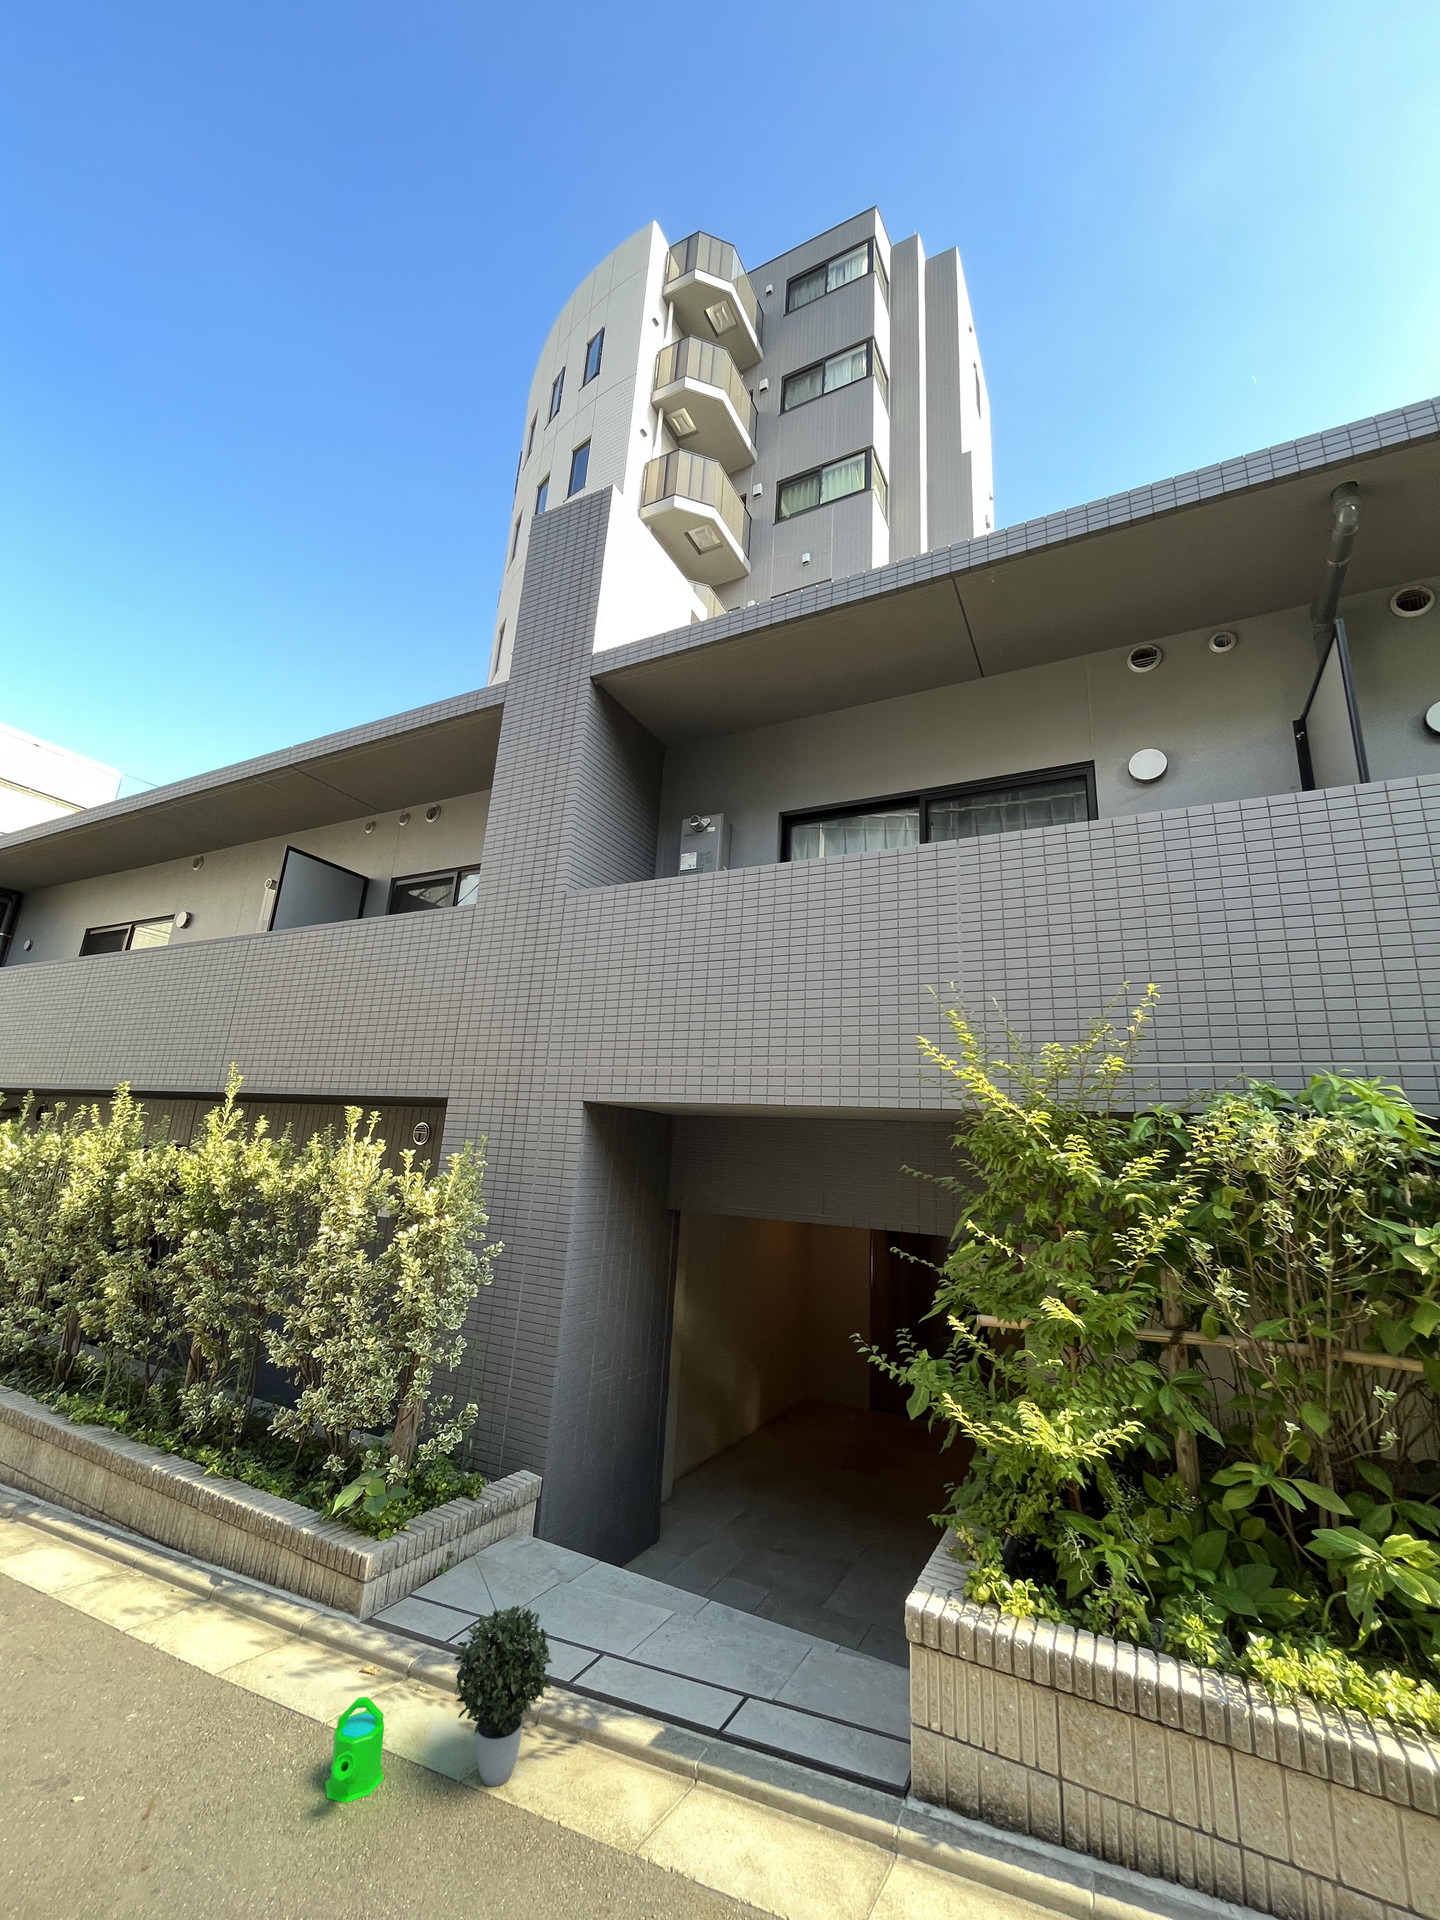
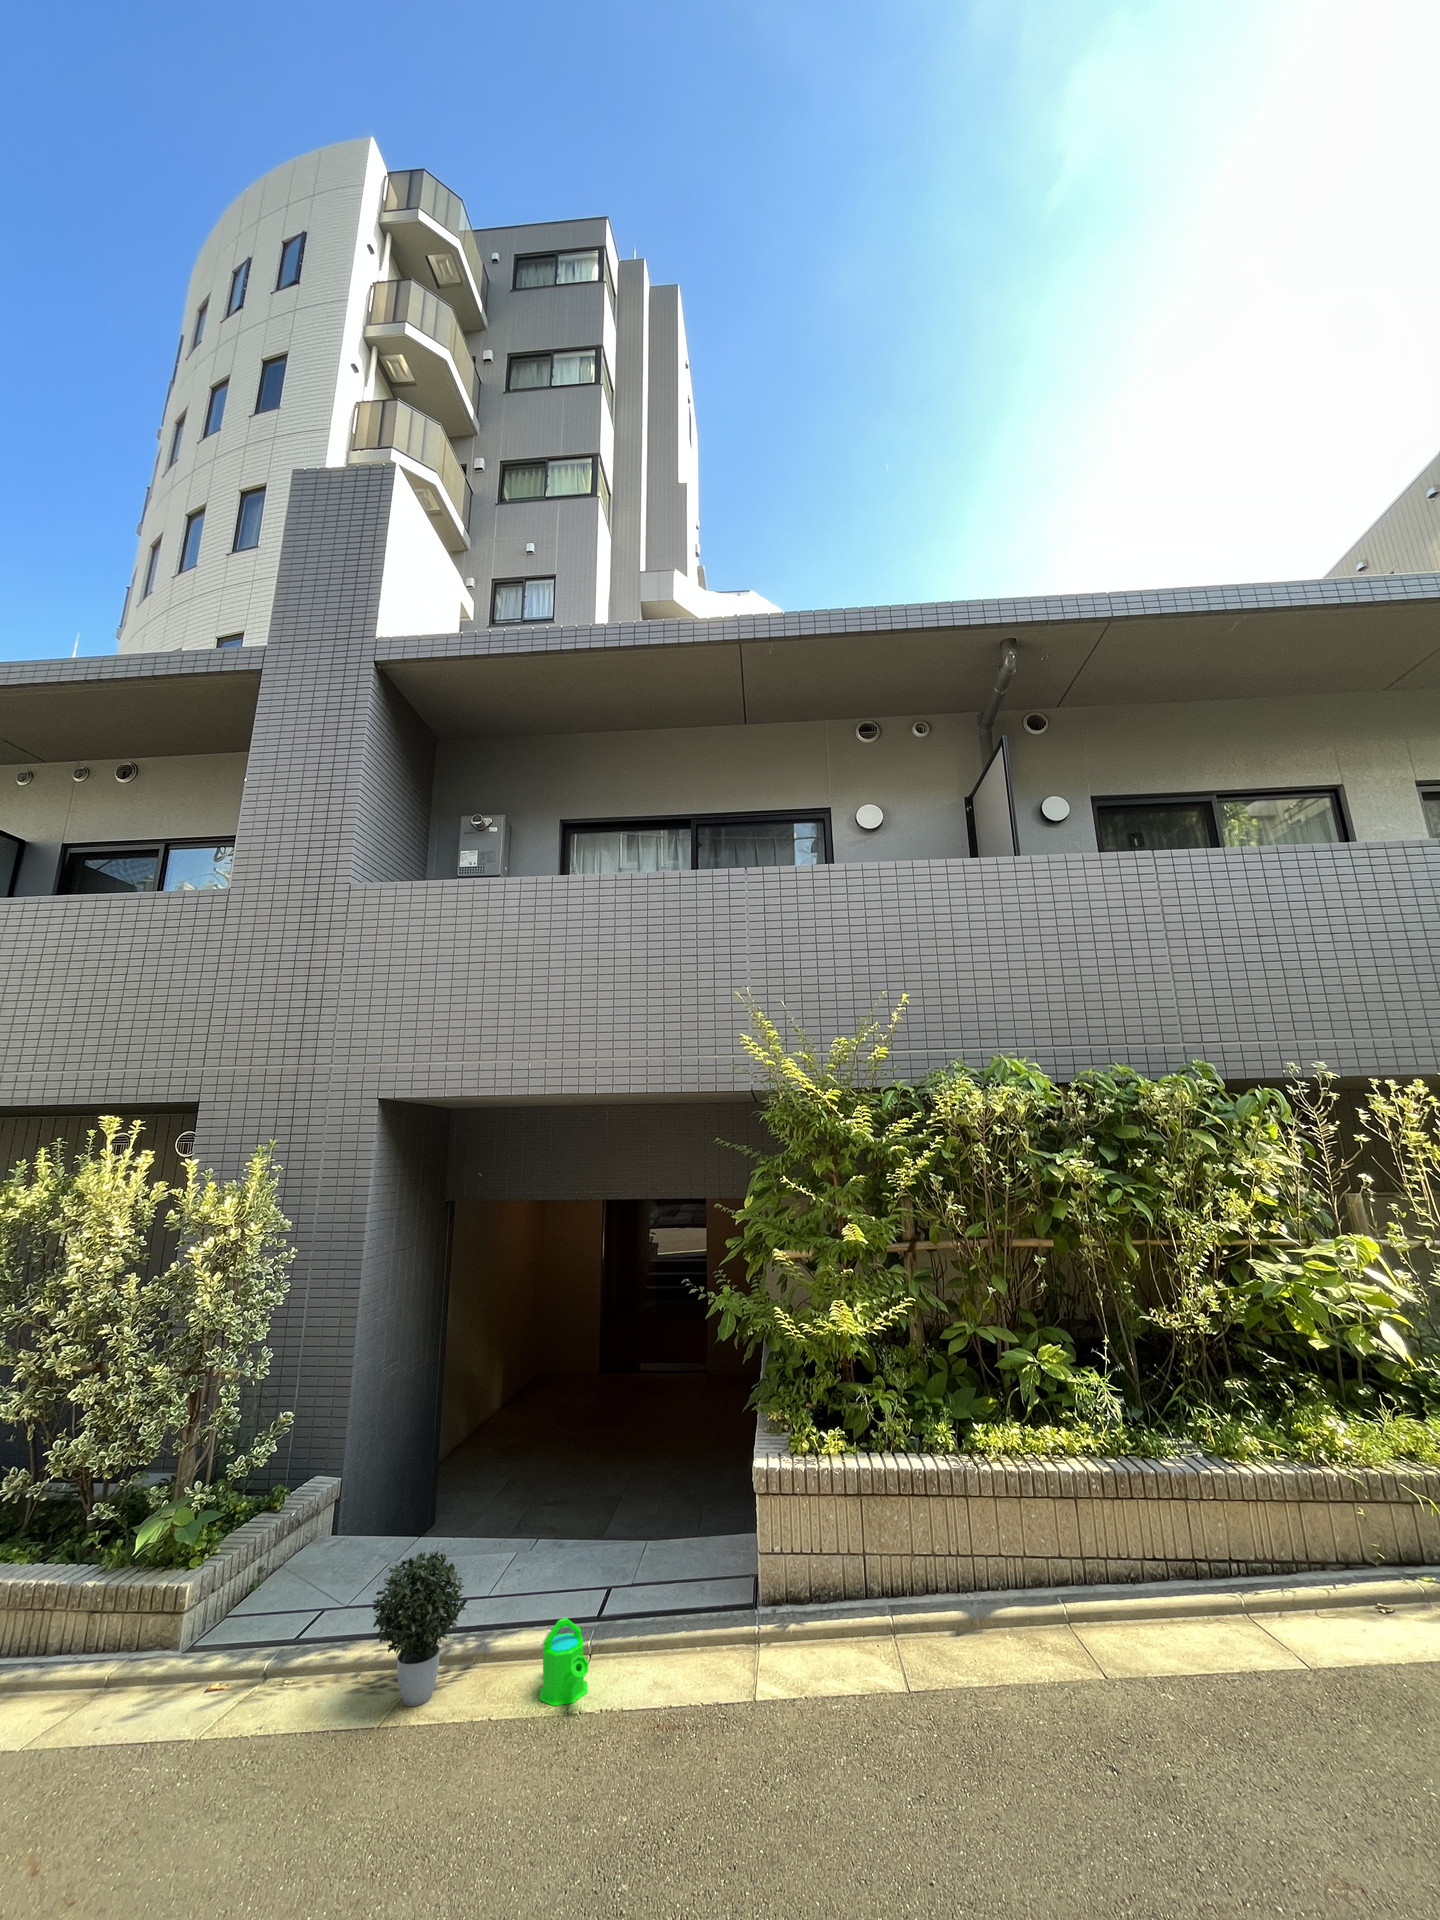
watering can: present [325,1697,384,1803] -> present [540,1618,589,1706]

